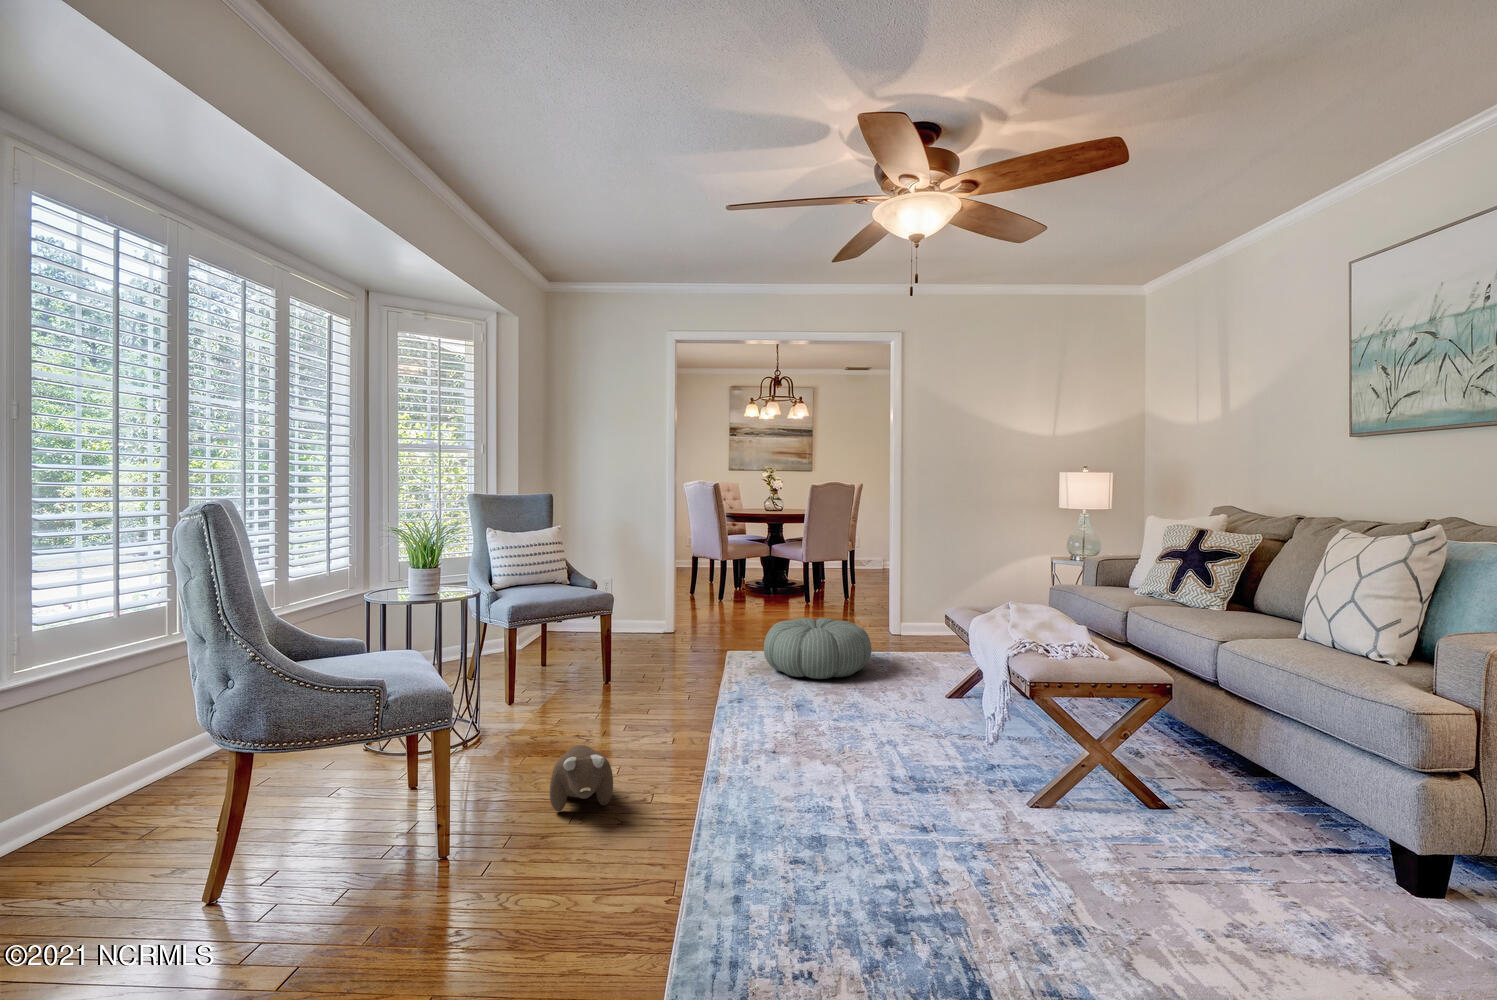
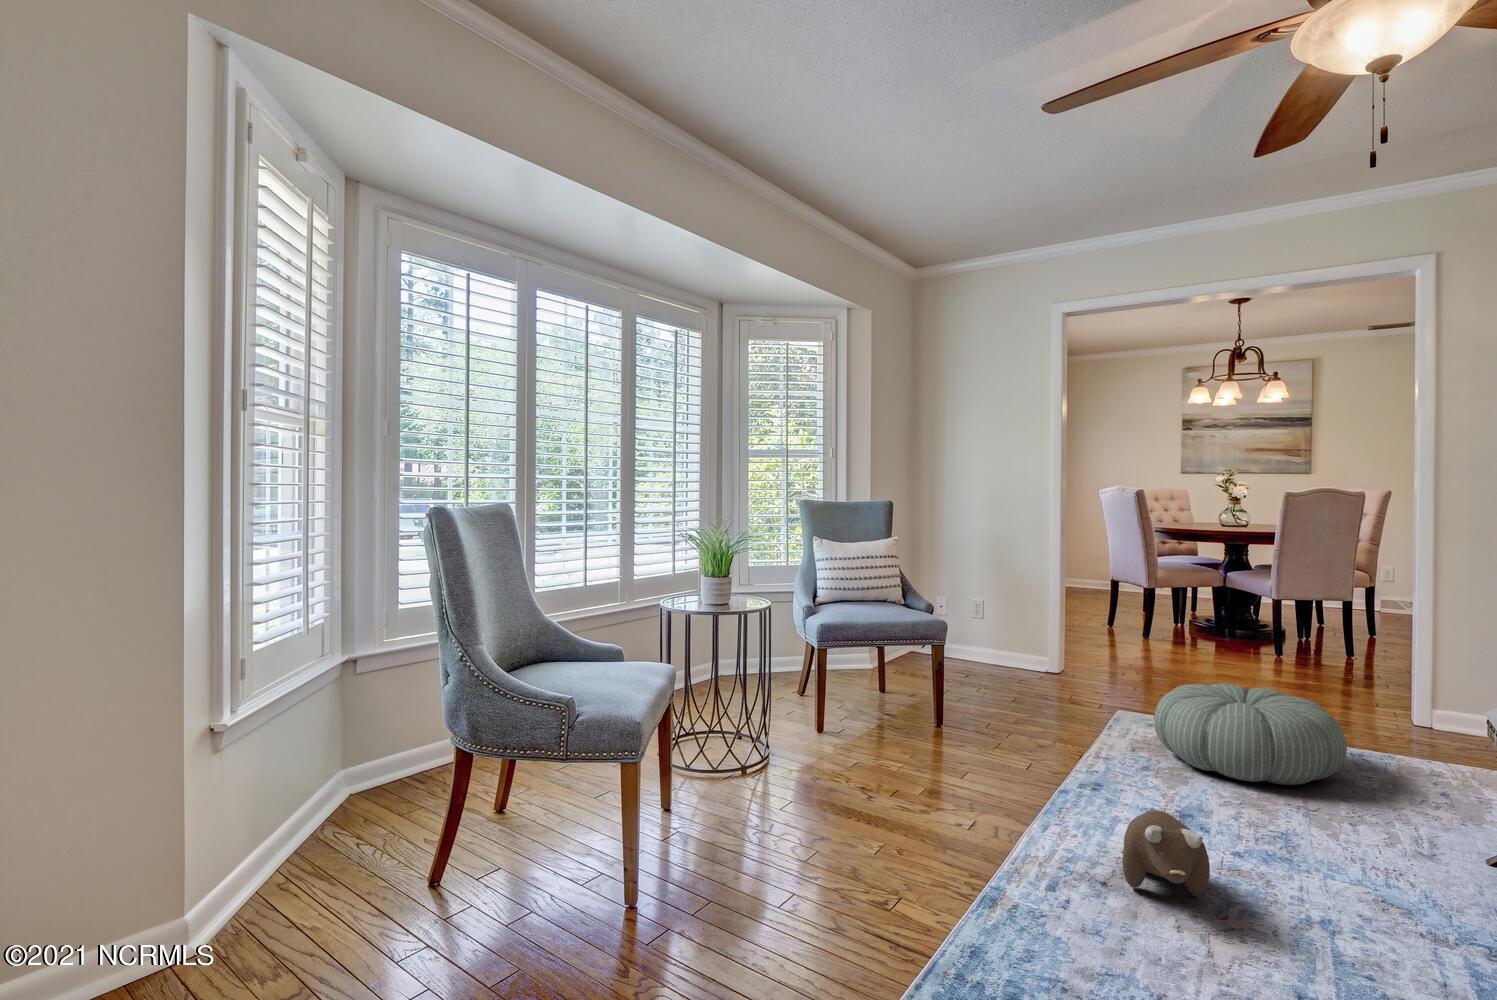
plush toy: present [550,745,613,812] -> present [1122,810,1210,896]

